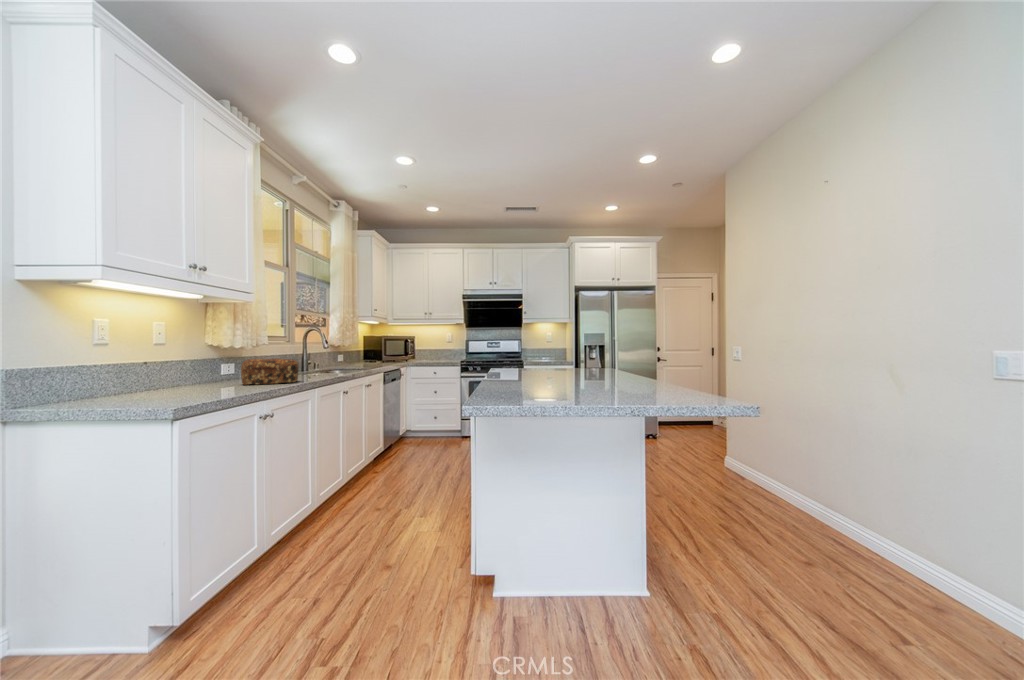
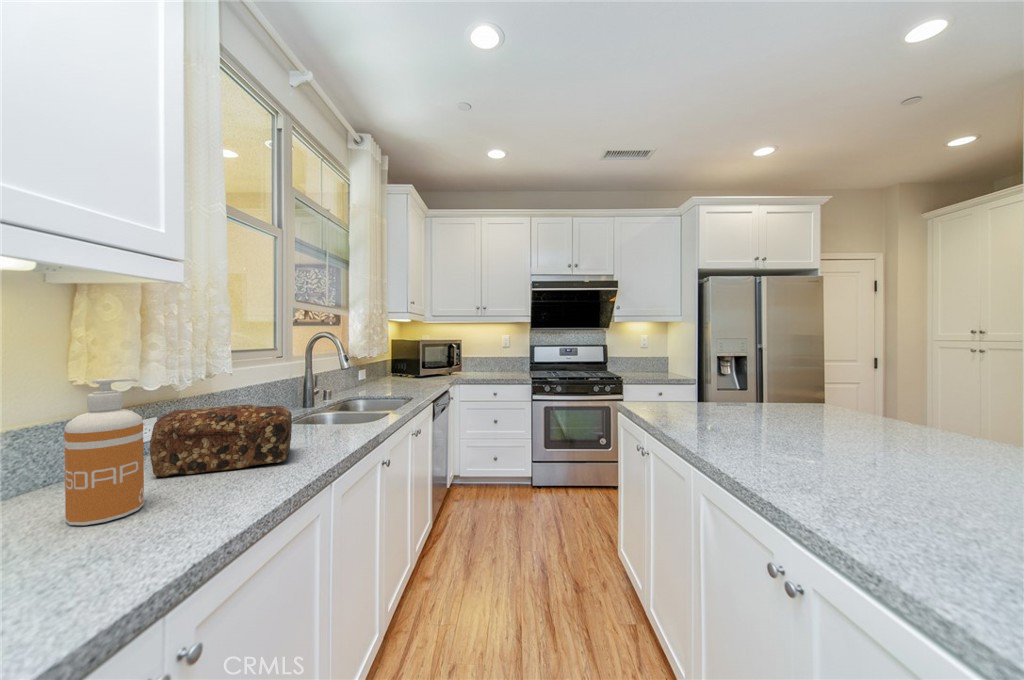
soap dispenser: none [221,341,245,391] -> present [64,378,144,525]

